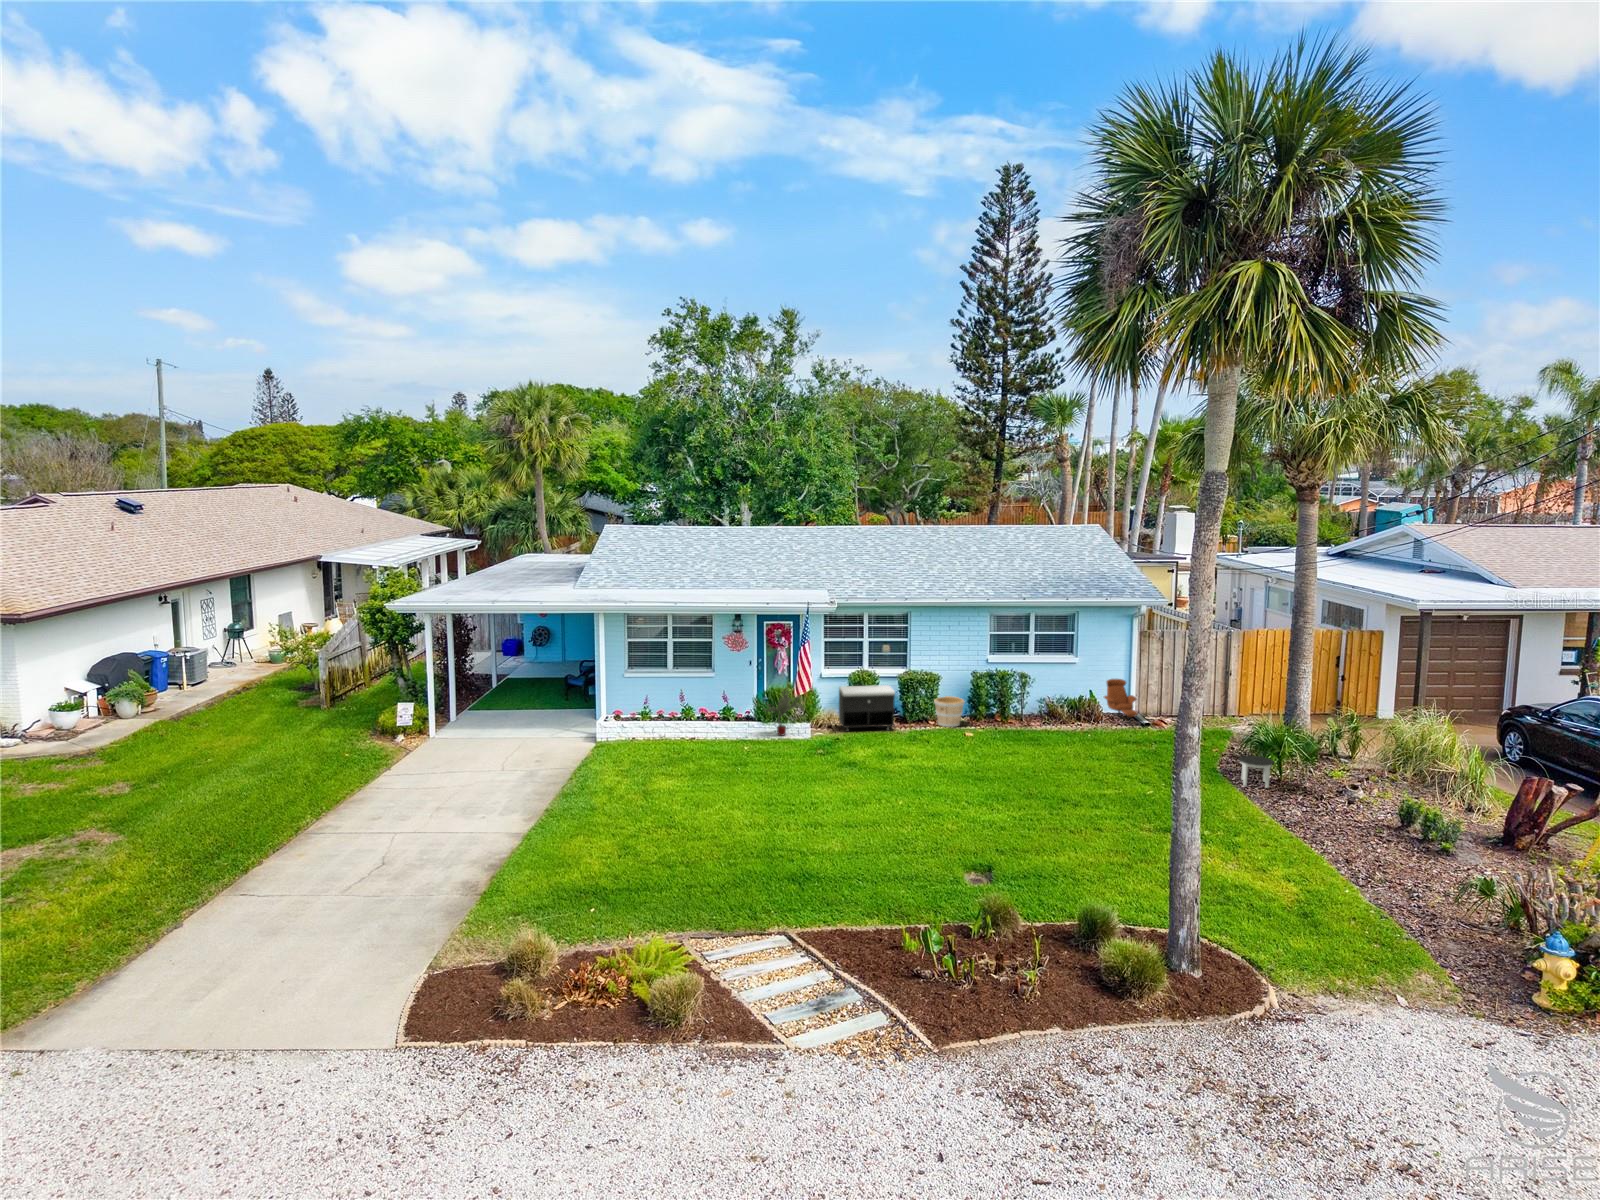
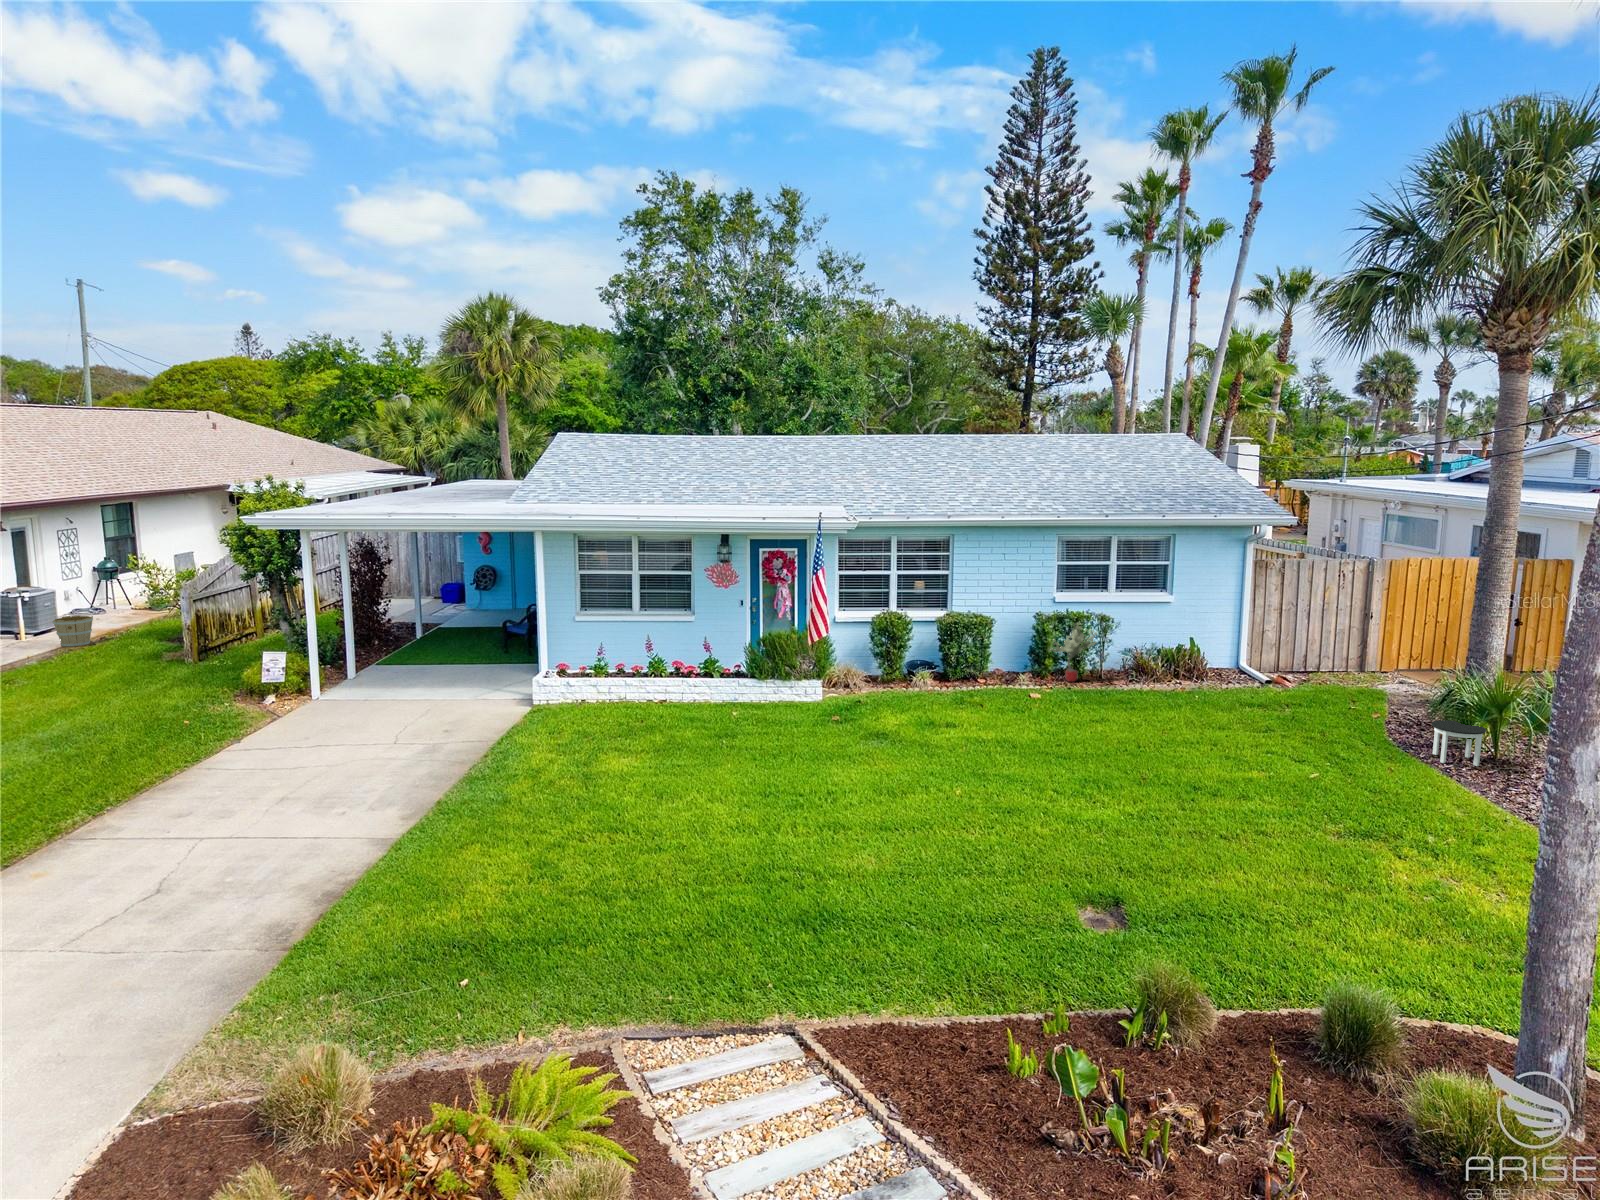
lounge chair: present [1104,679,1138,724] -> none [1203,622,1254,684]
storage bench: present [839,685,895,730] -> none [859,630,934,689]
potted tree: present [764,691,800,736] -> present [1050,624,1097,682]
wooden bucket: present [934,696,964,727] -> present [53,615,93,647]

